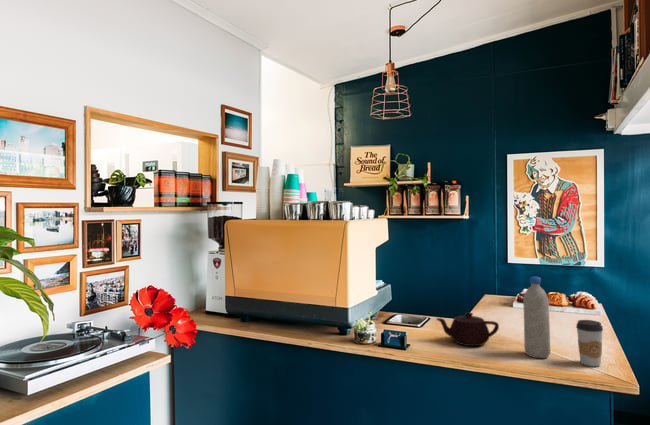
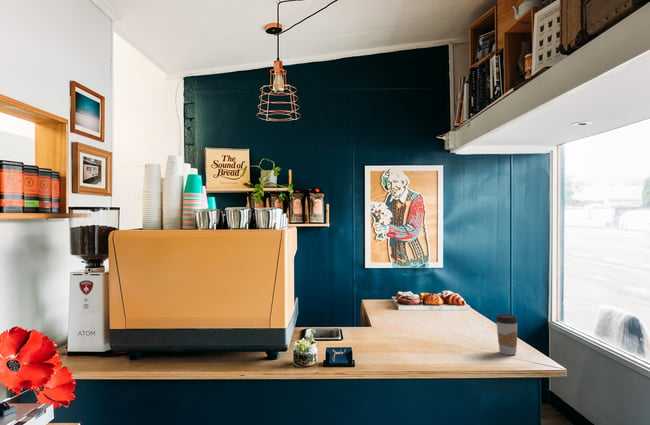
water bottle: present [523,277,550,358] -> none [451,278,476,355]
teapot: present [437,313,499,346] -> none [370,319,425,352]

